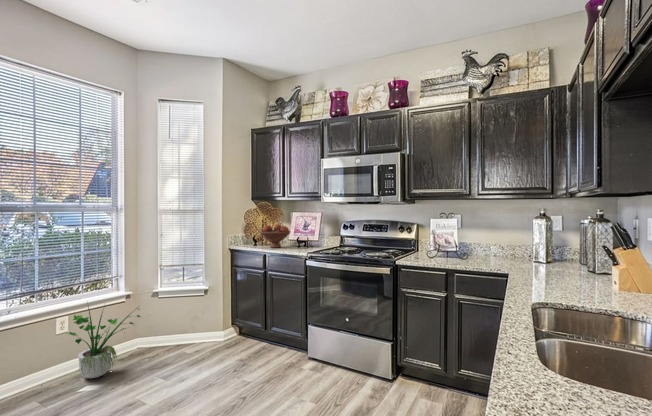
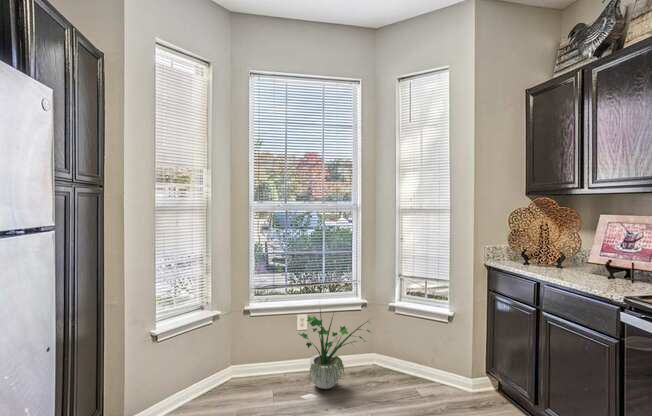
fruit bowl: present [260,225,291,248] -> none [533,235,594,273]

